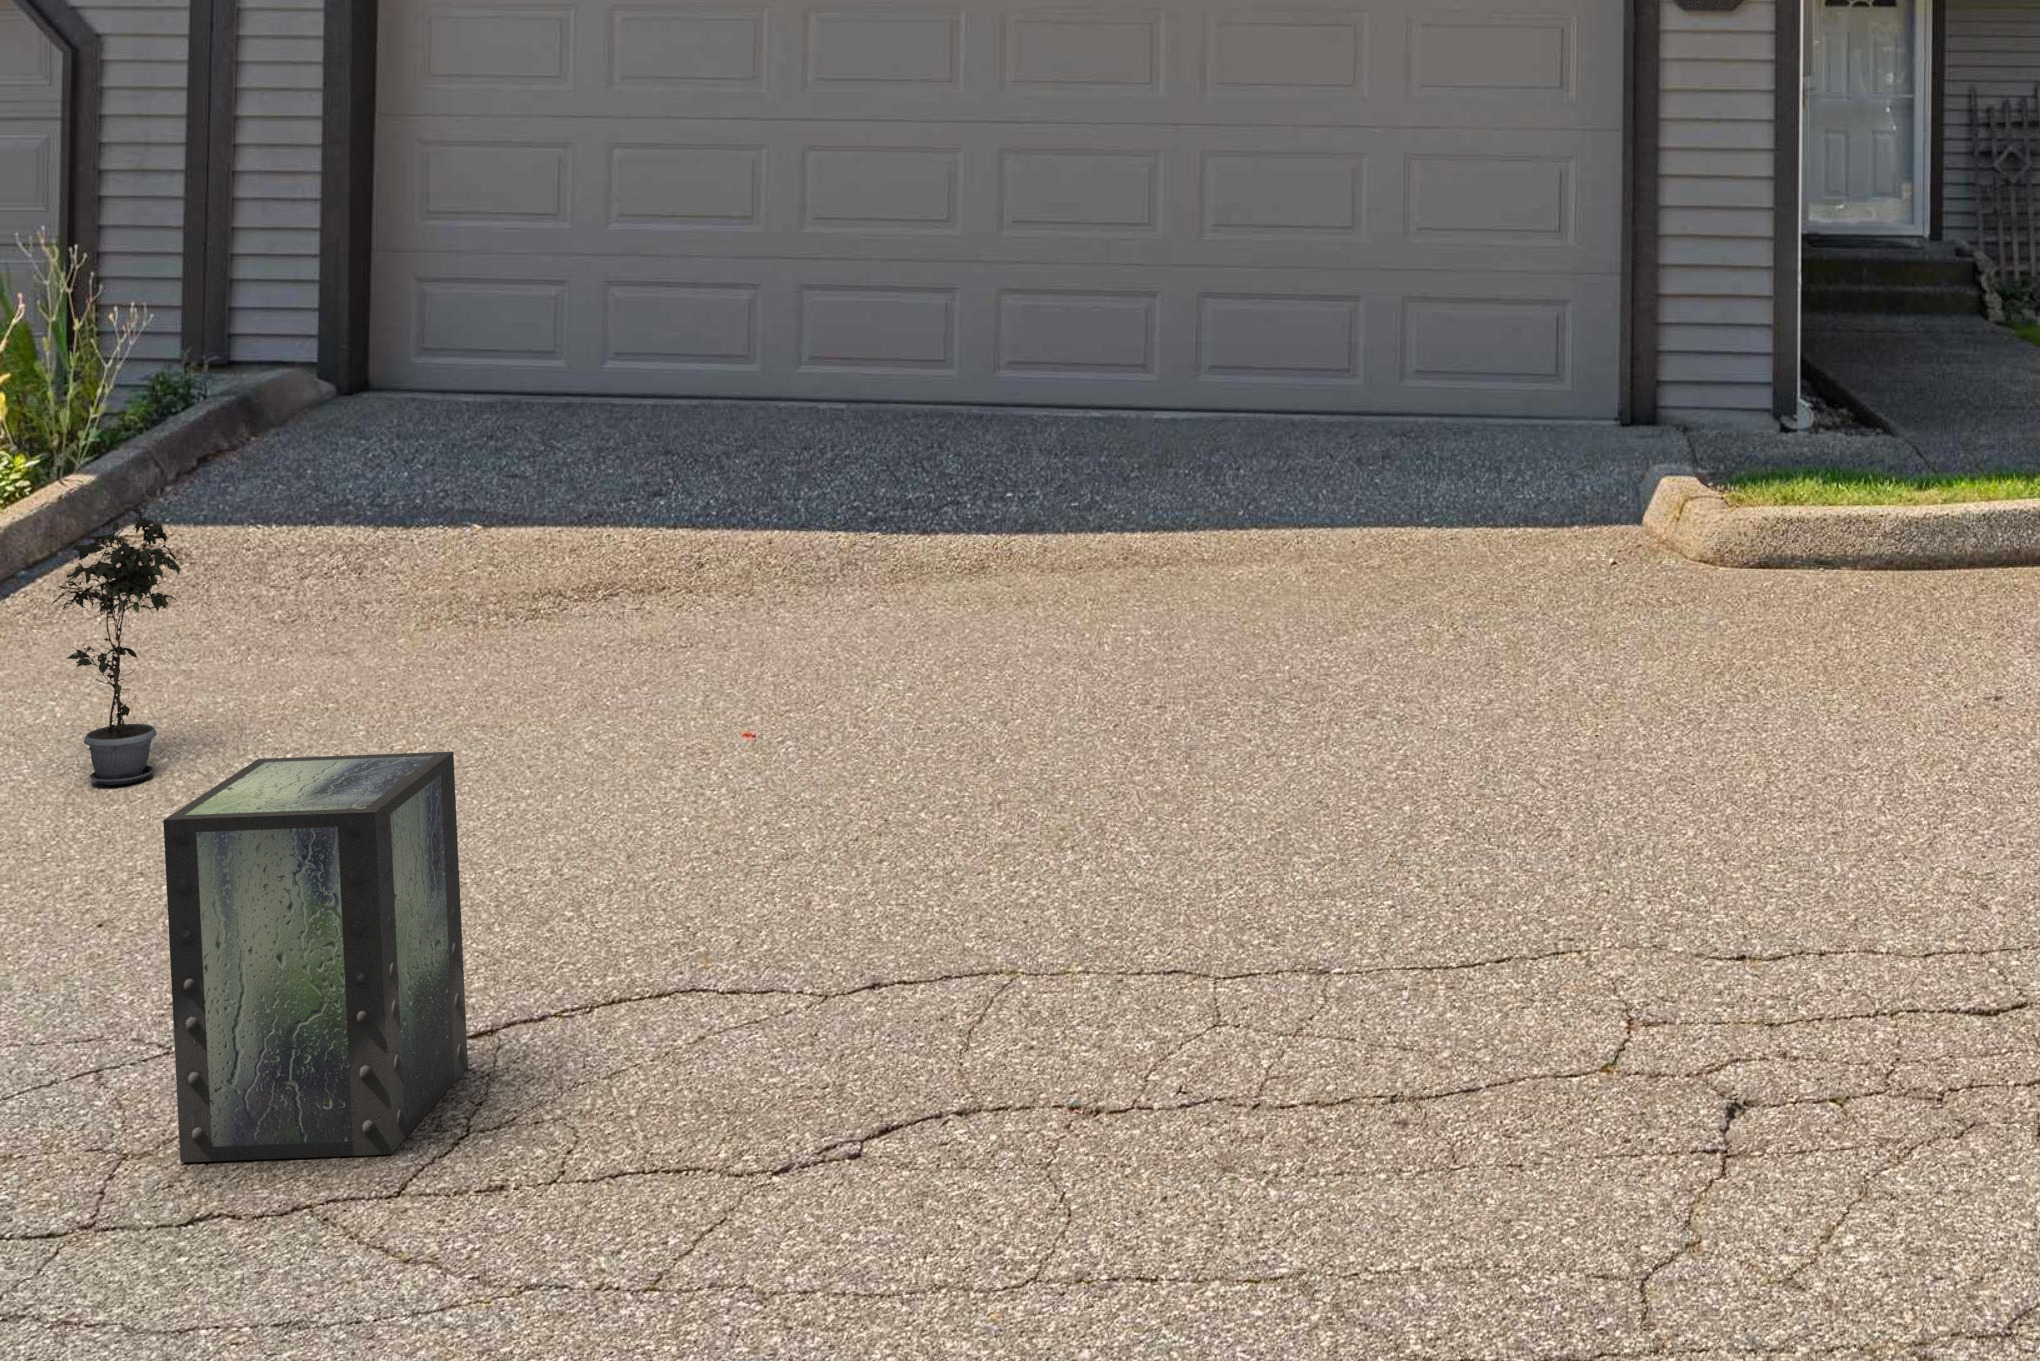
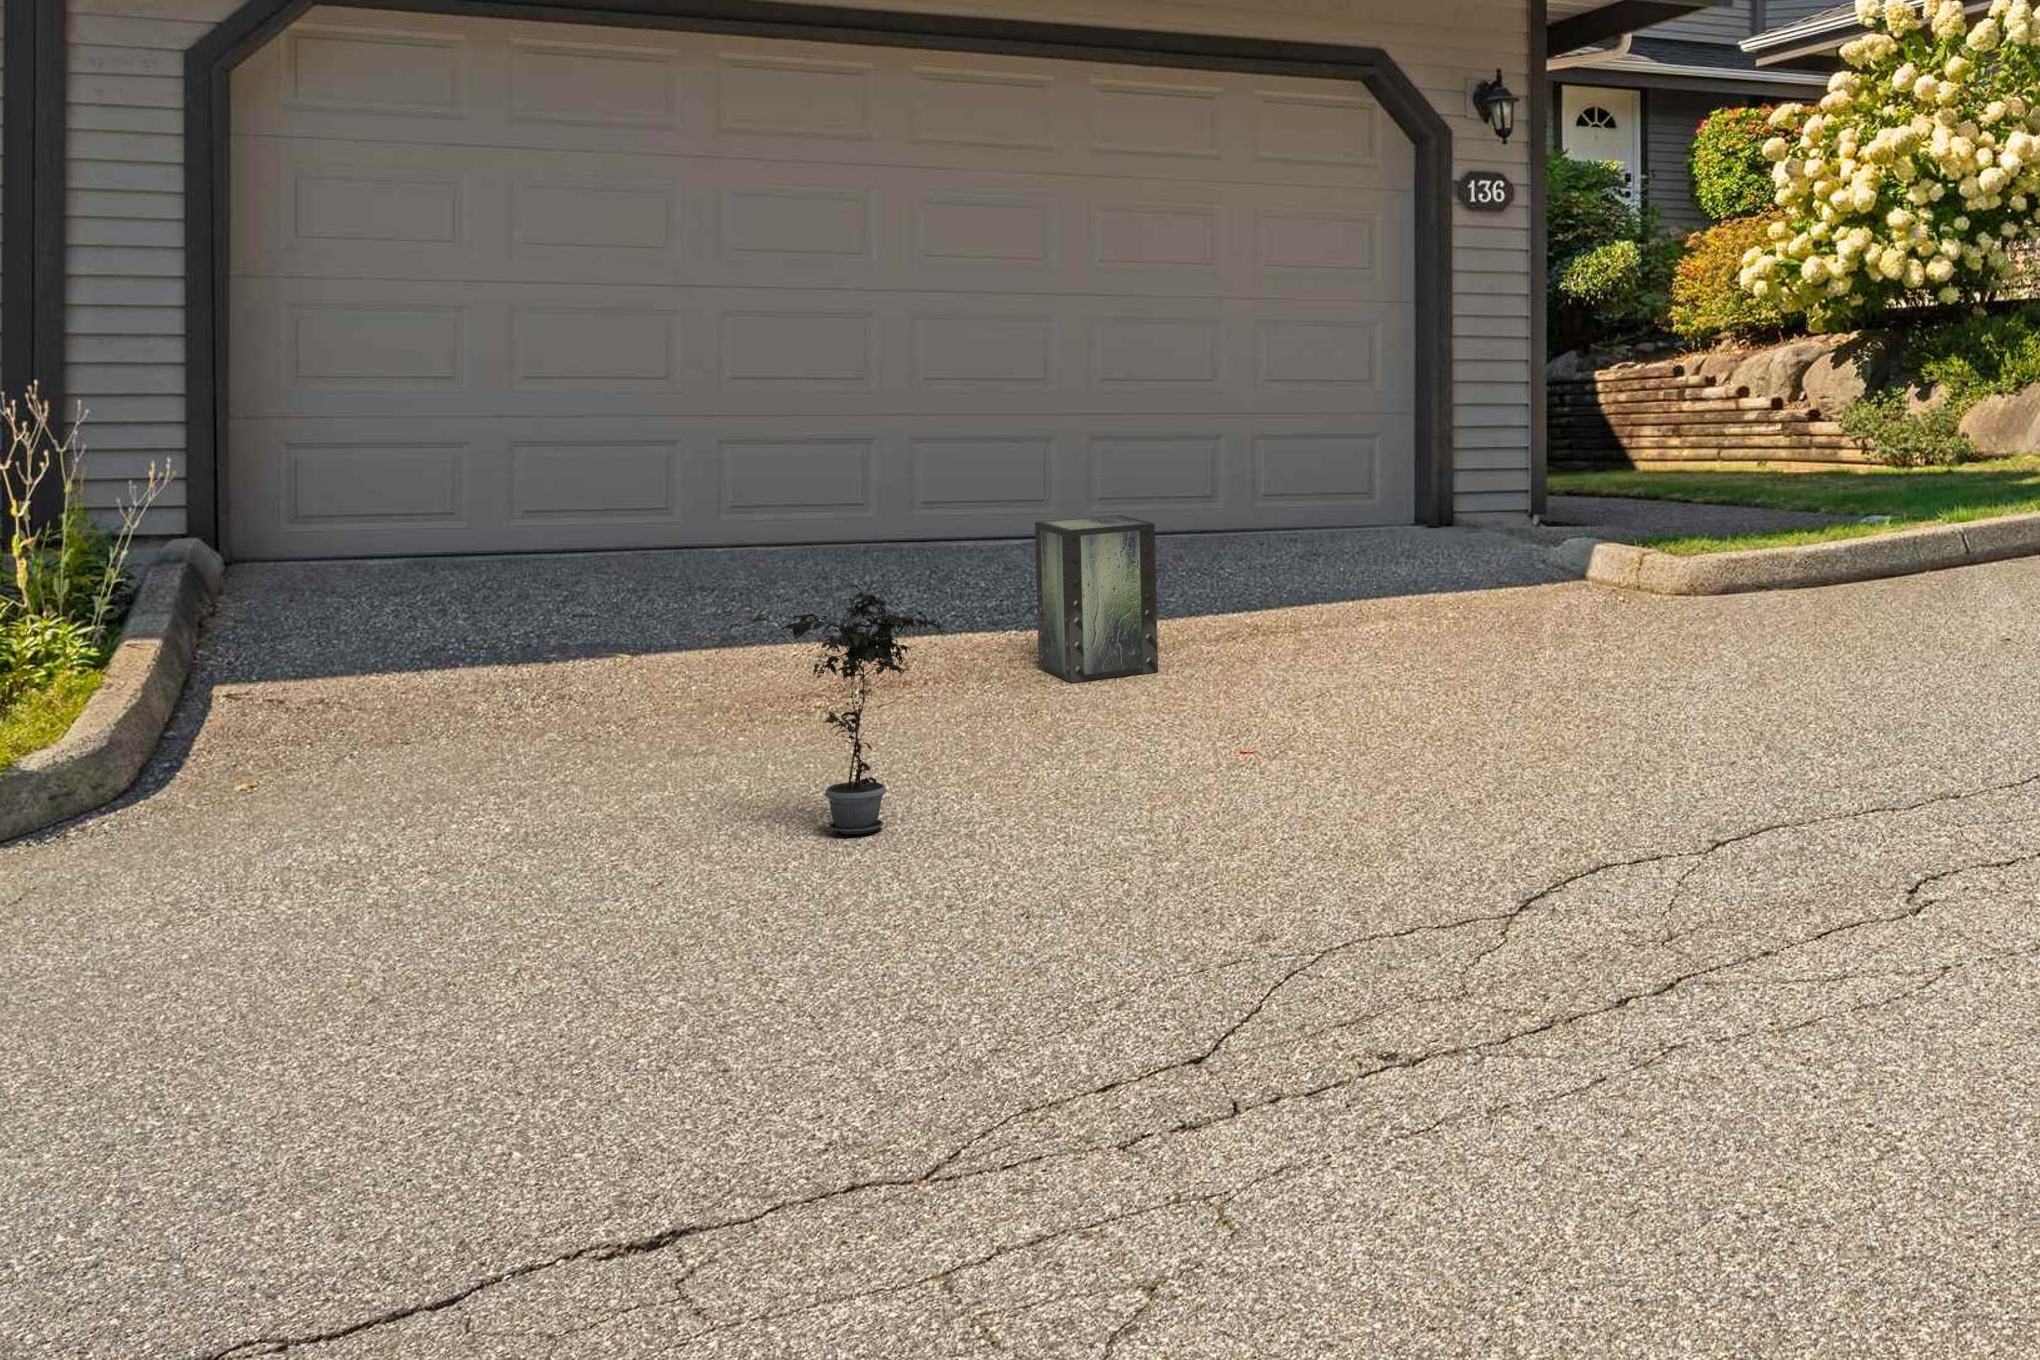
storage box: present [163,752,468,1162] -> present [1035,515,1158,683]

